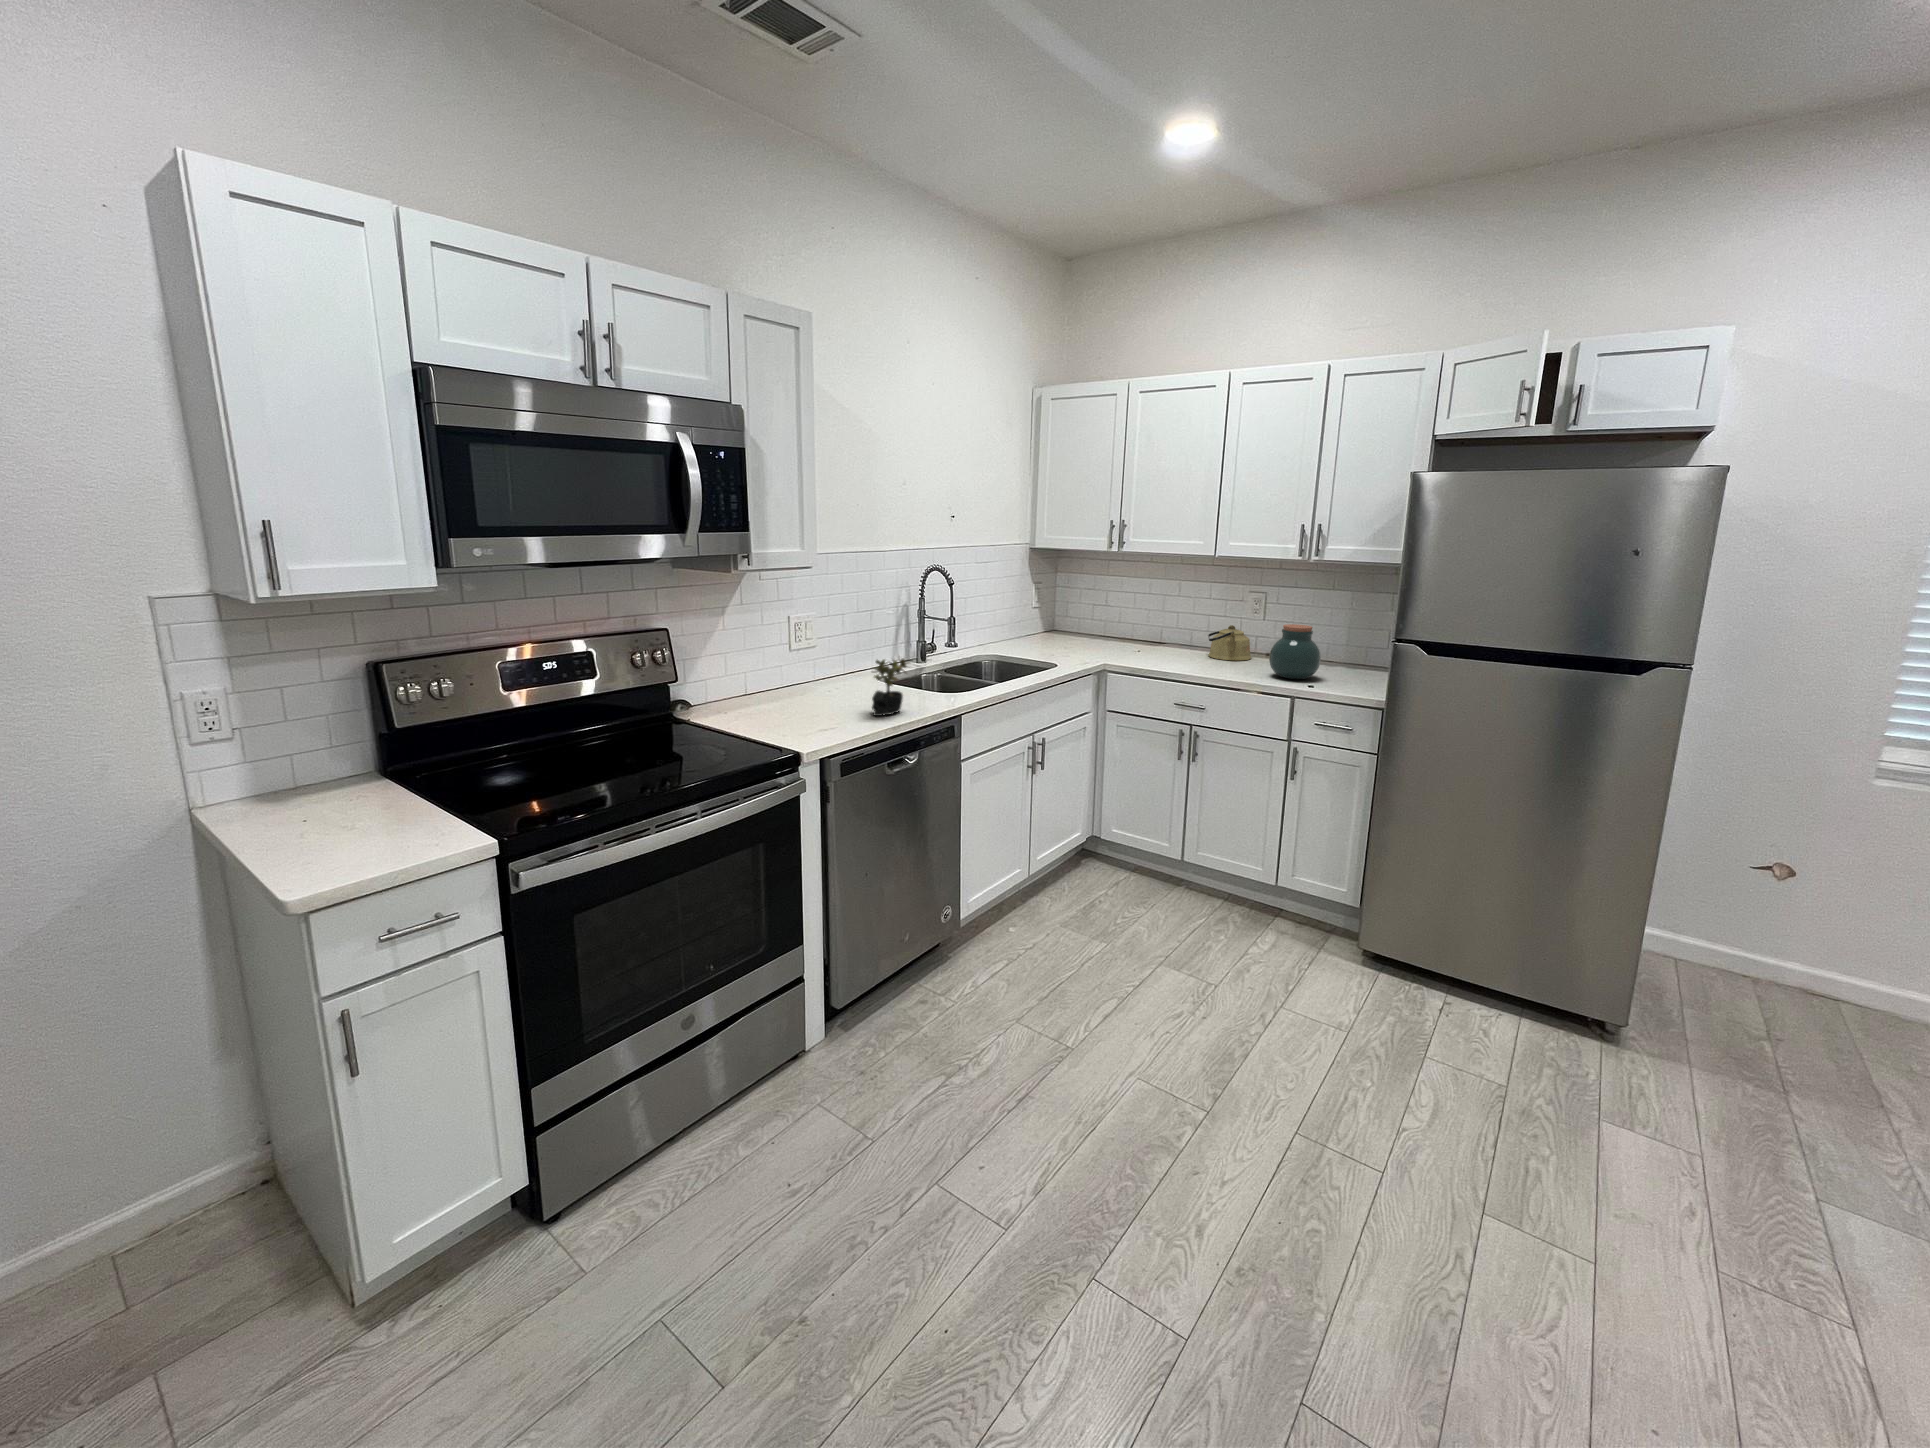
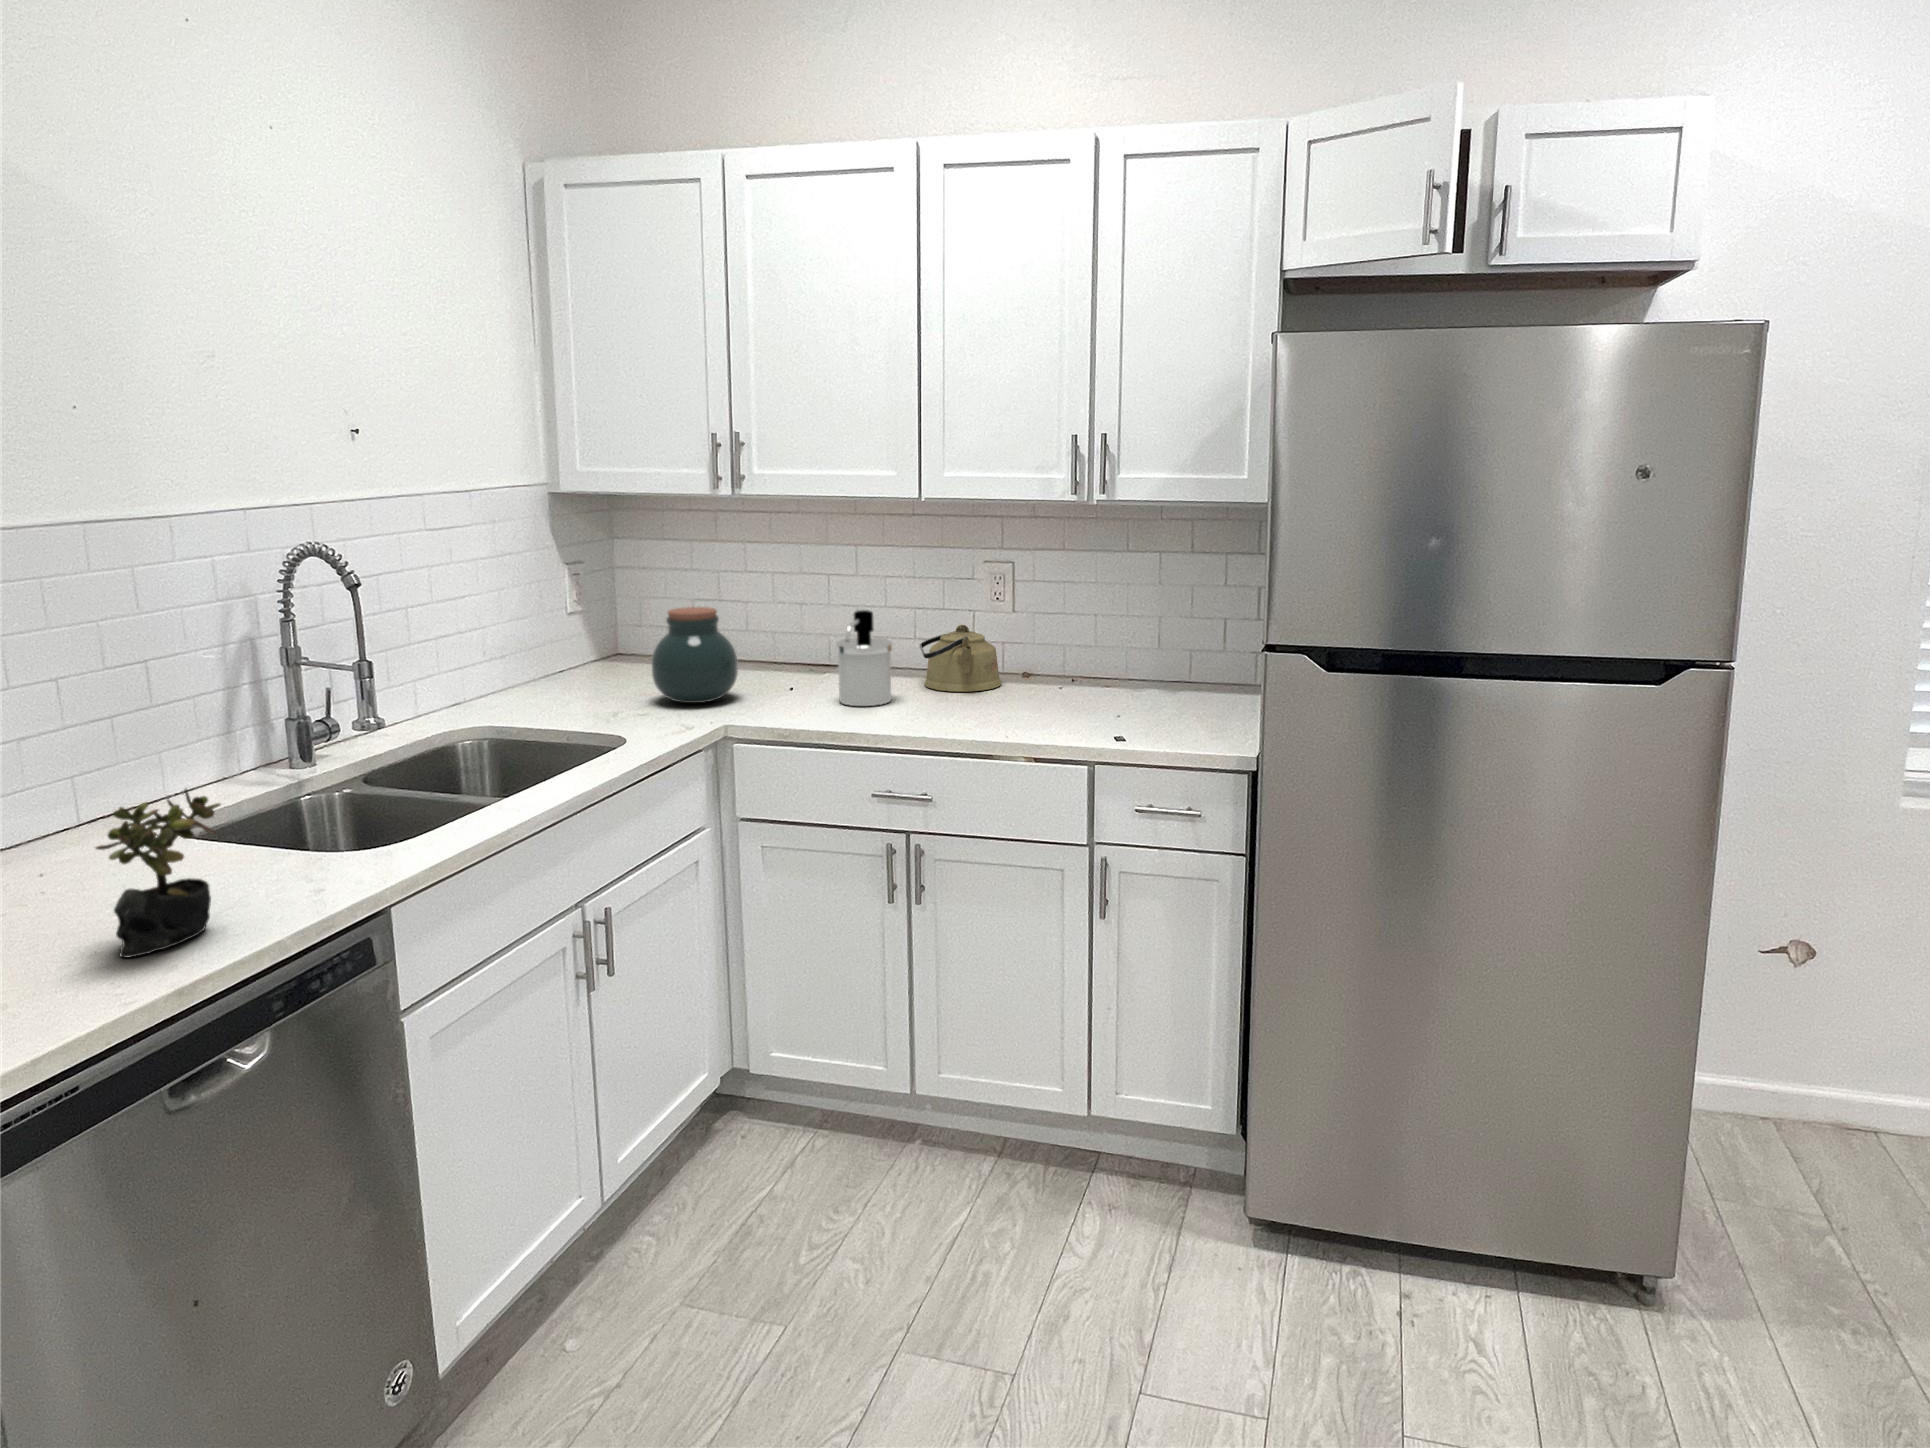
soap dispenser: none [1162,613,1192,662] -> present [836,610,892,706]
jar: present [1269,624,1321,679] -> present [652,607,738,703]

